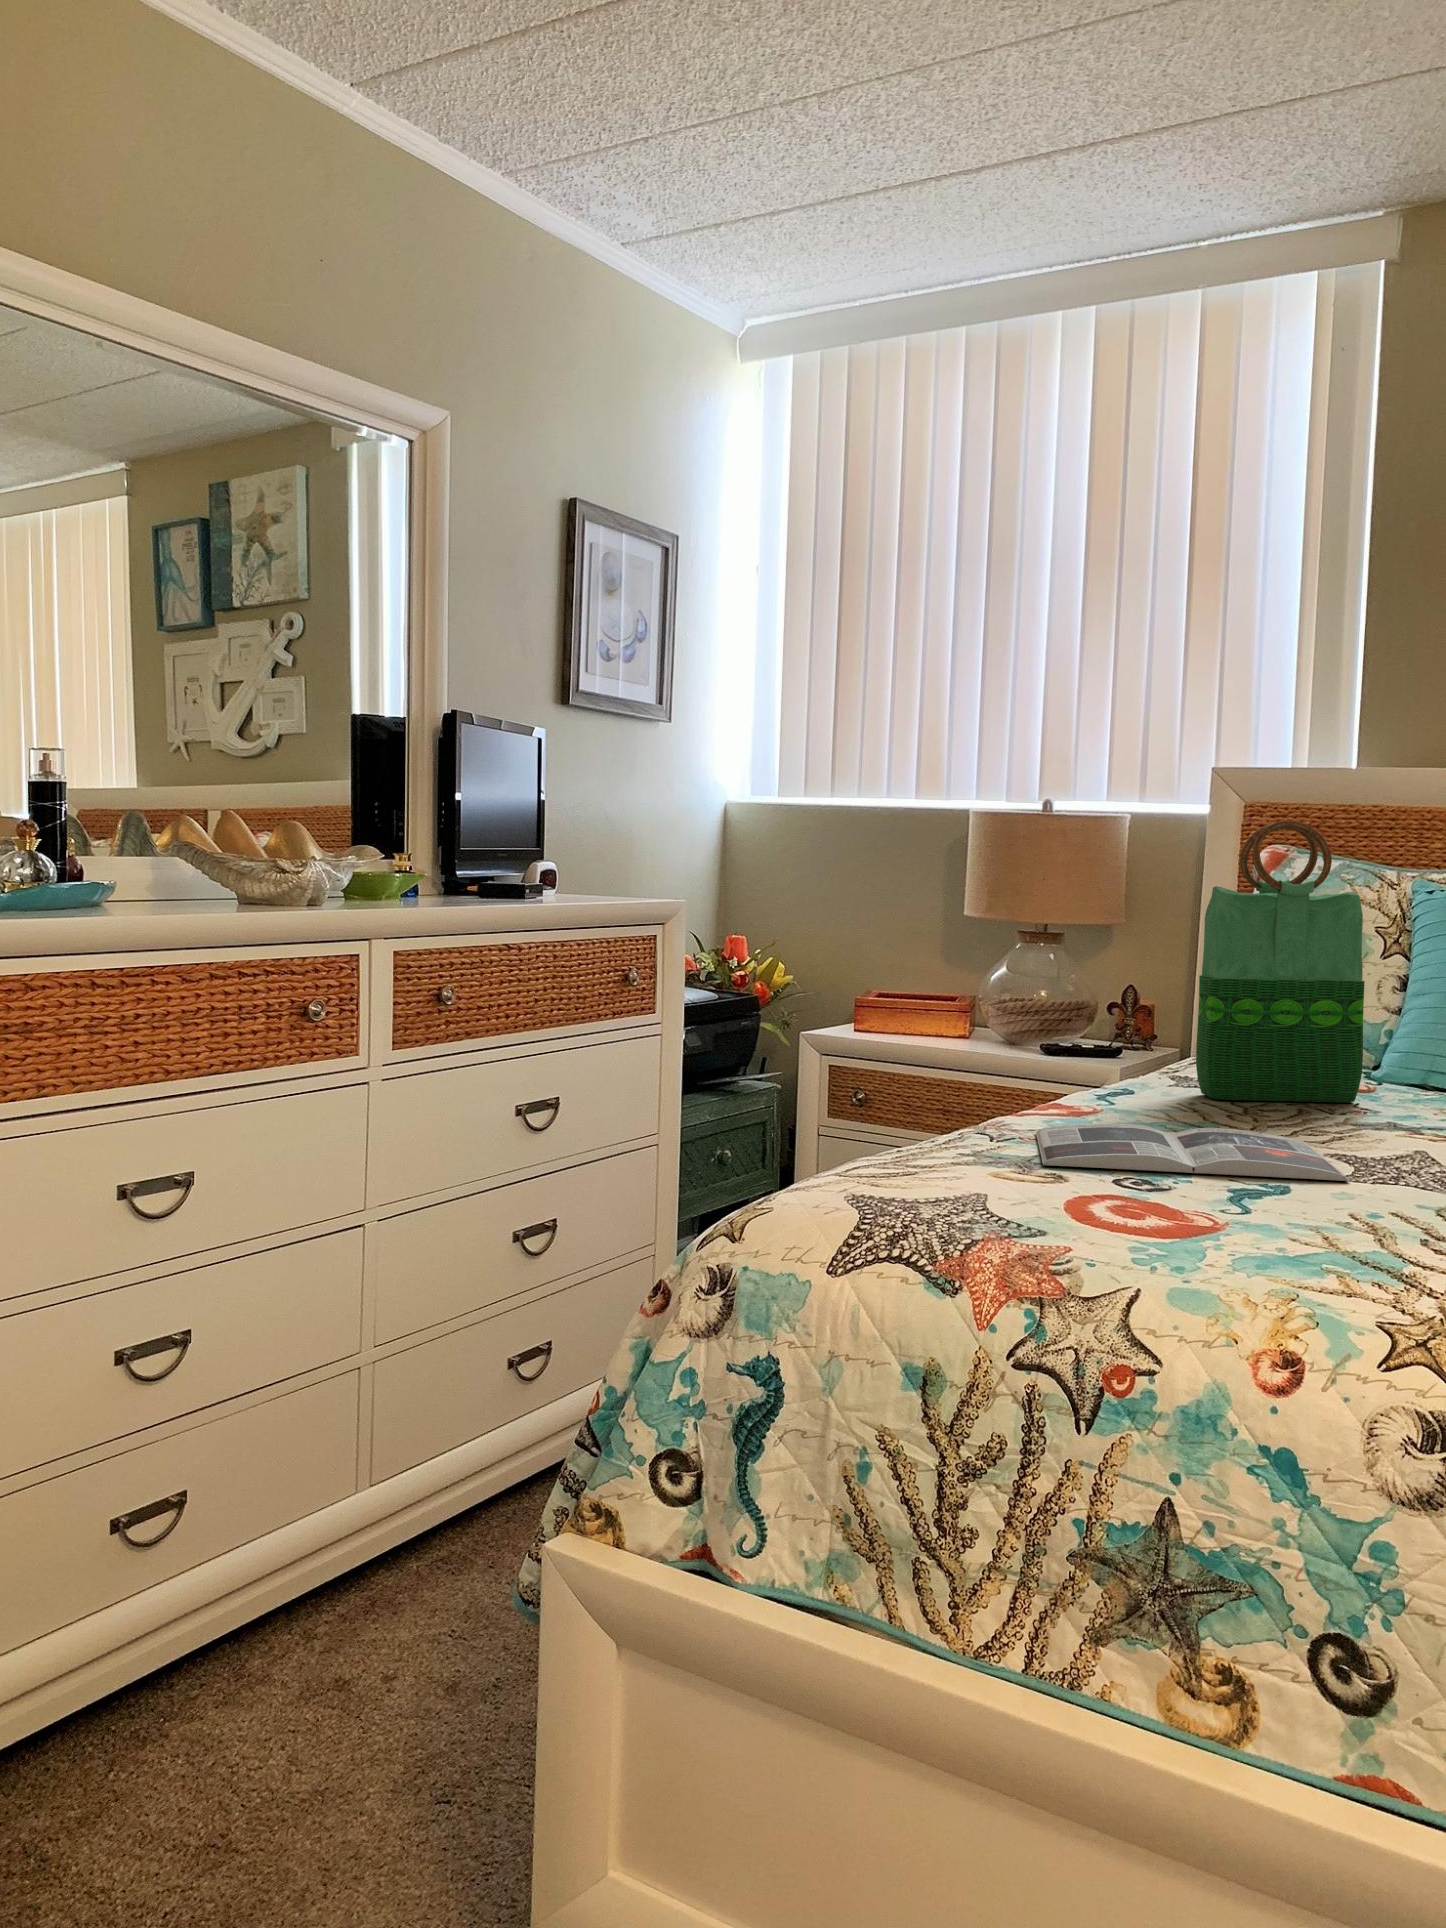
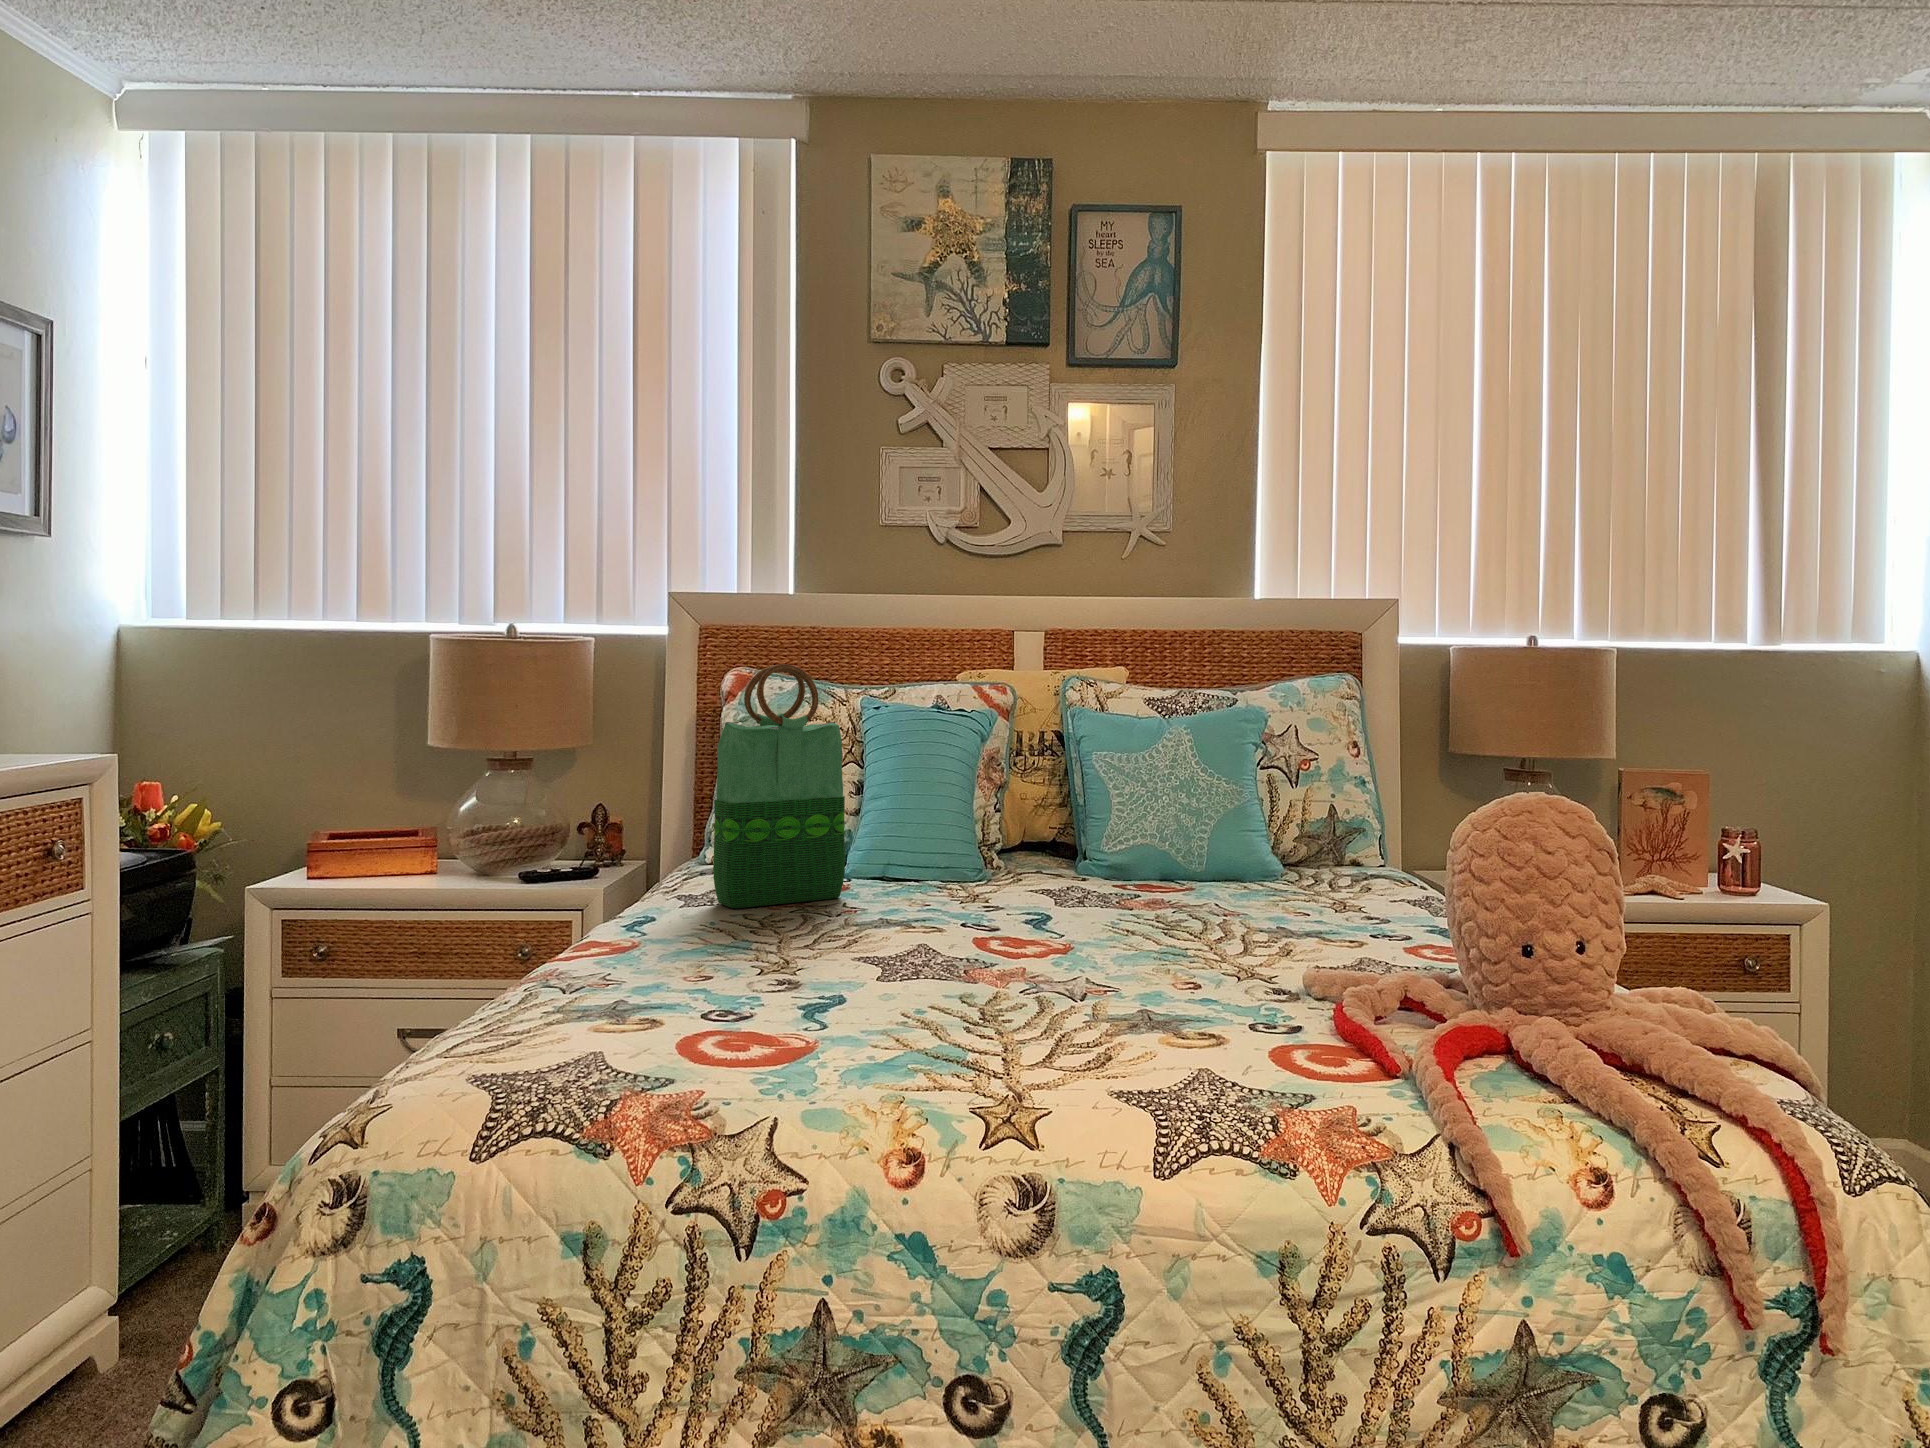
magazine: present [1036,1123,1350,1181] -> none [603,941,881,1003]

